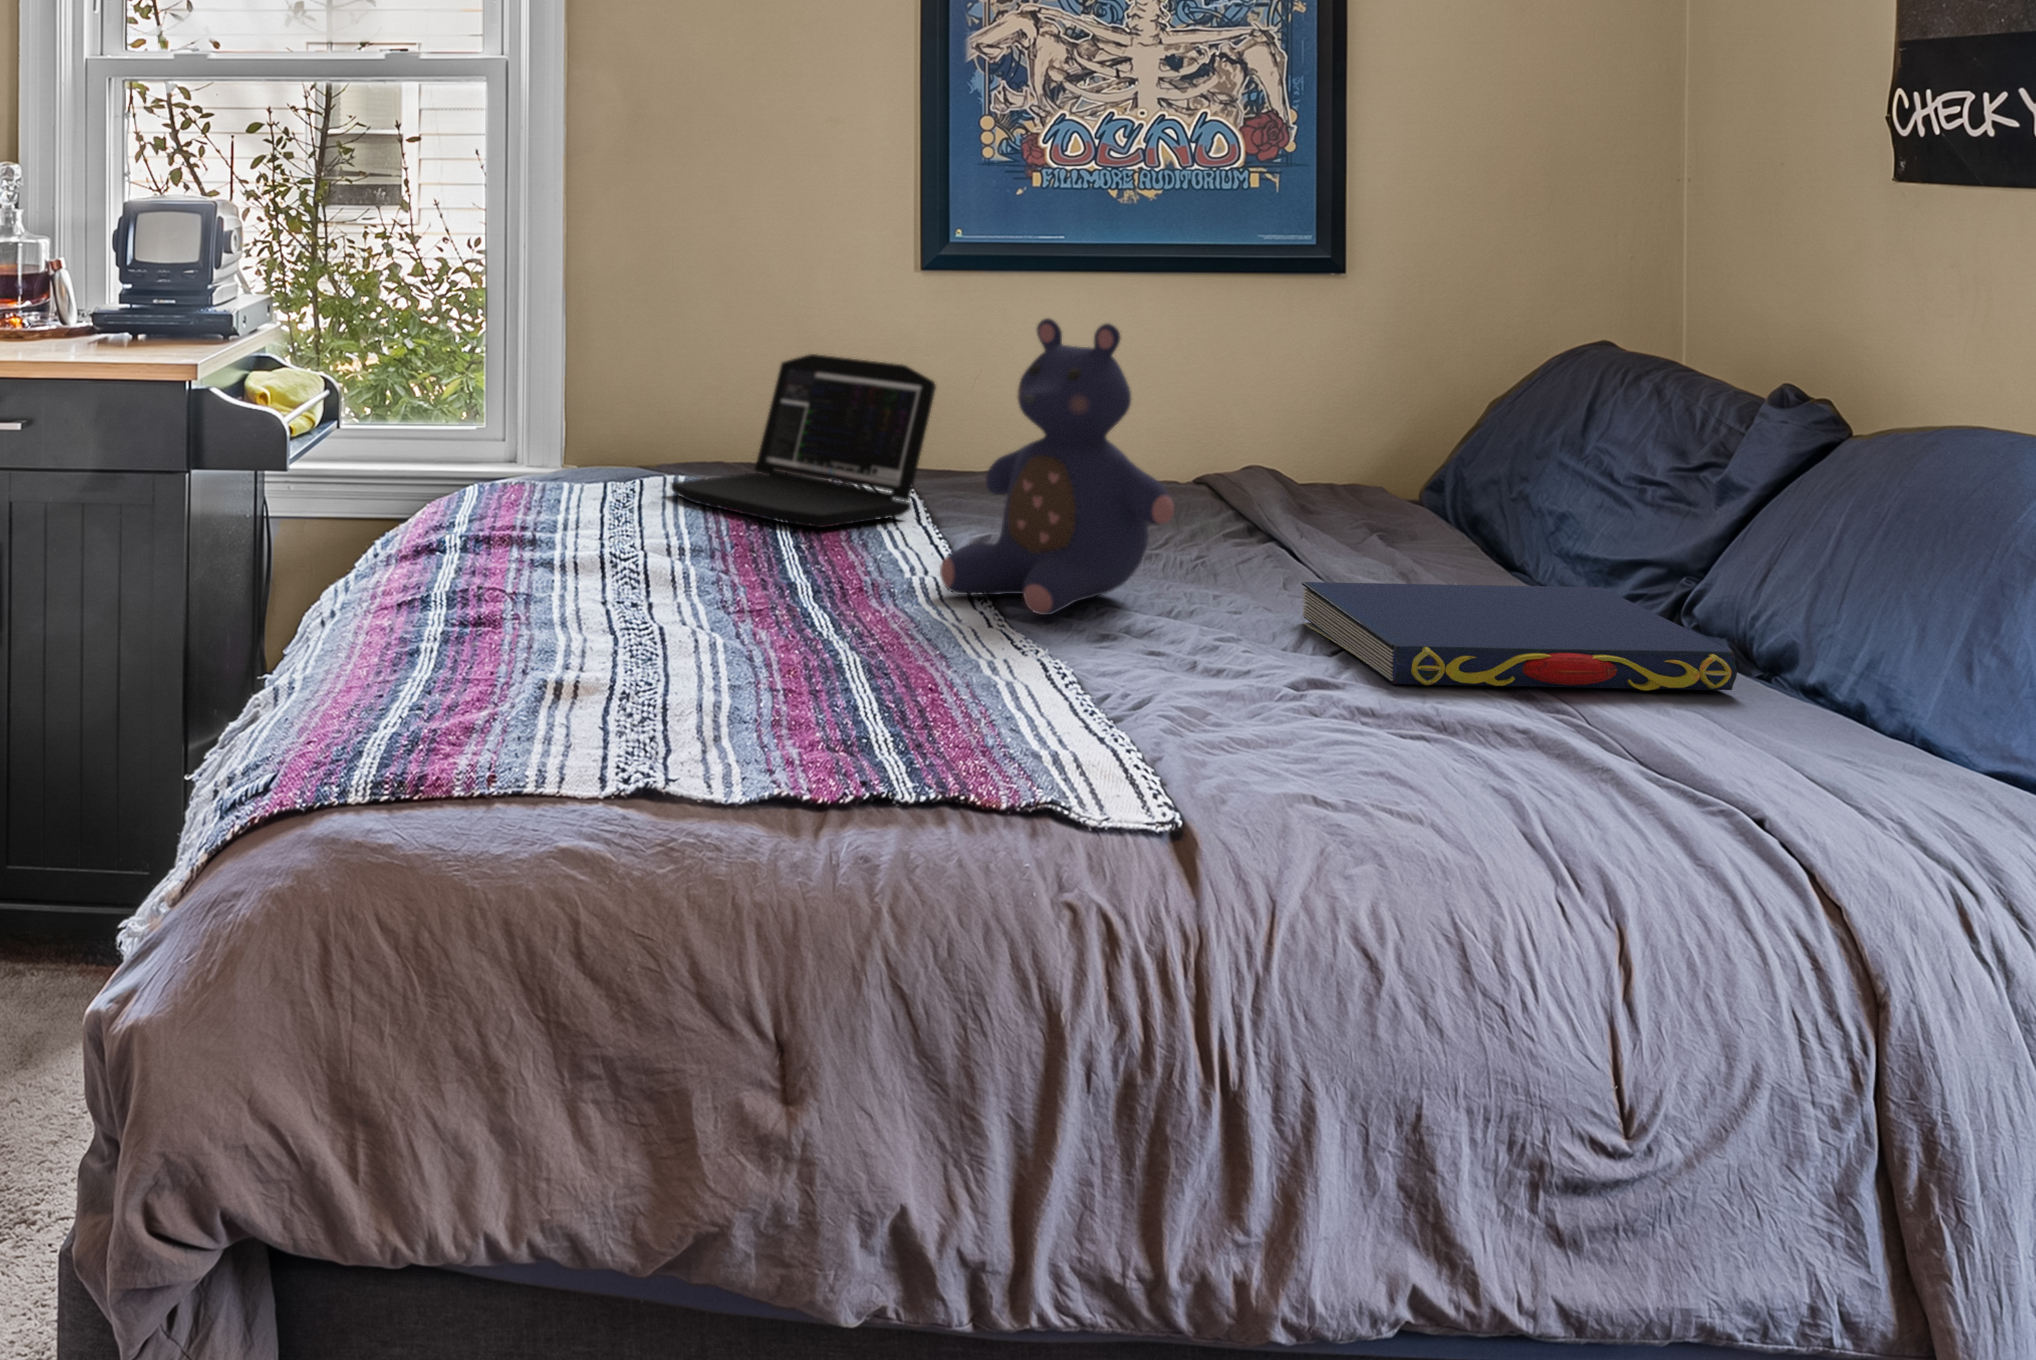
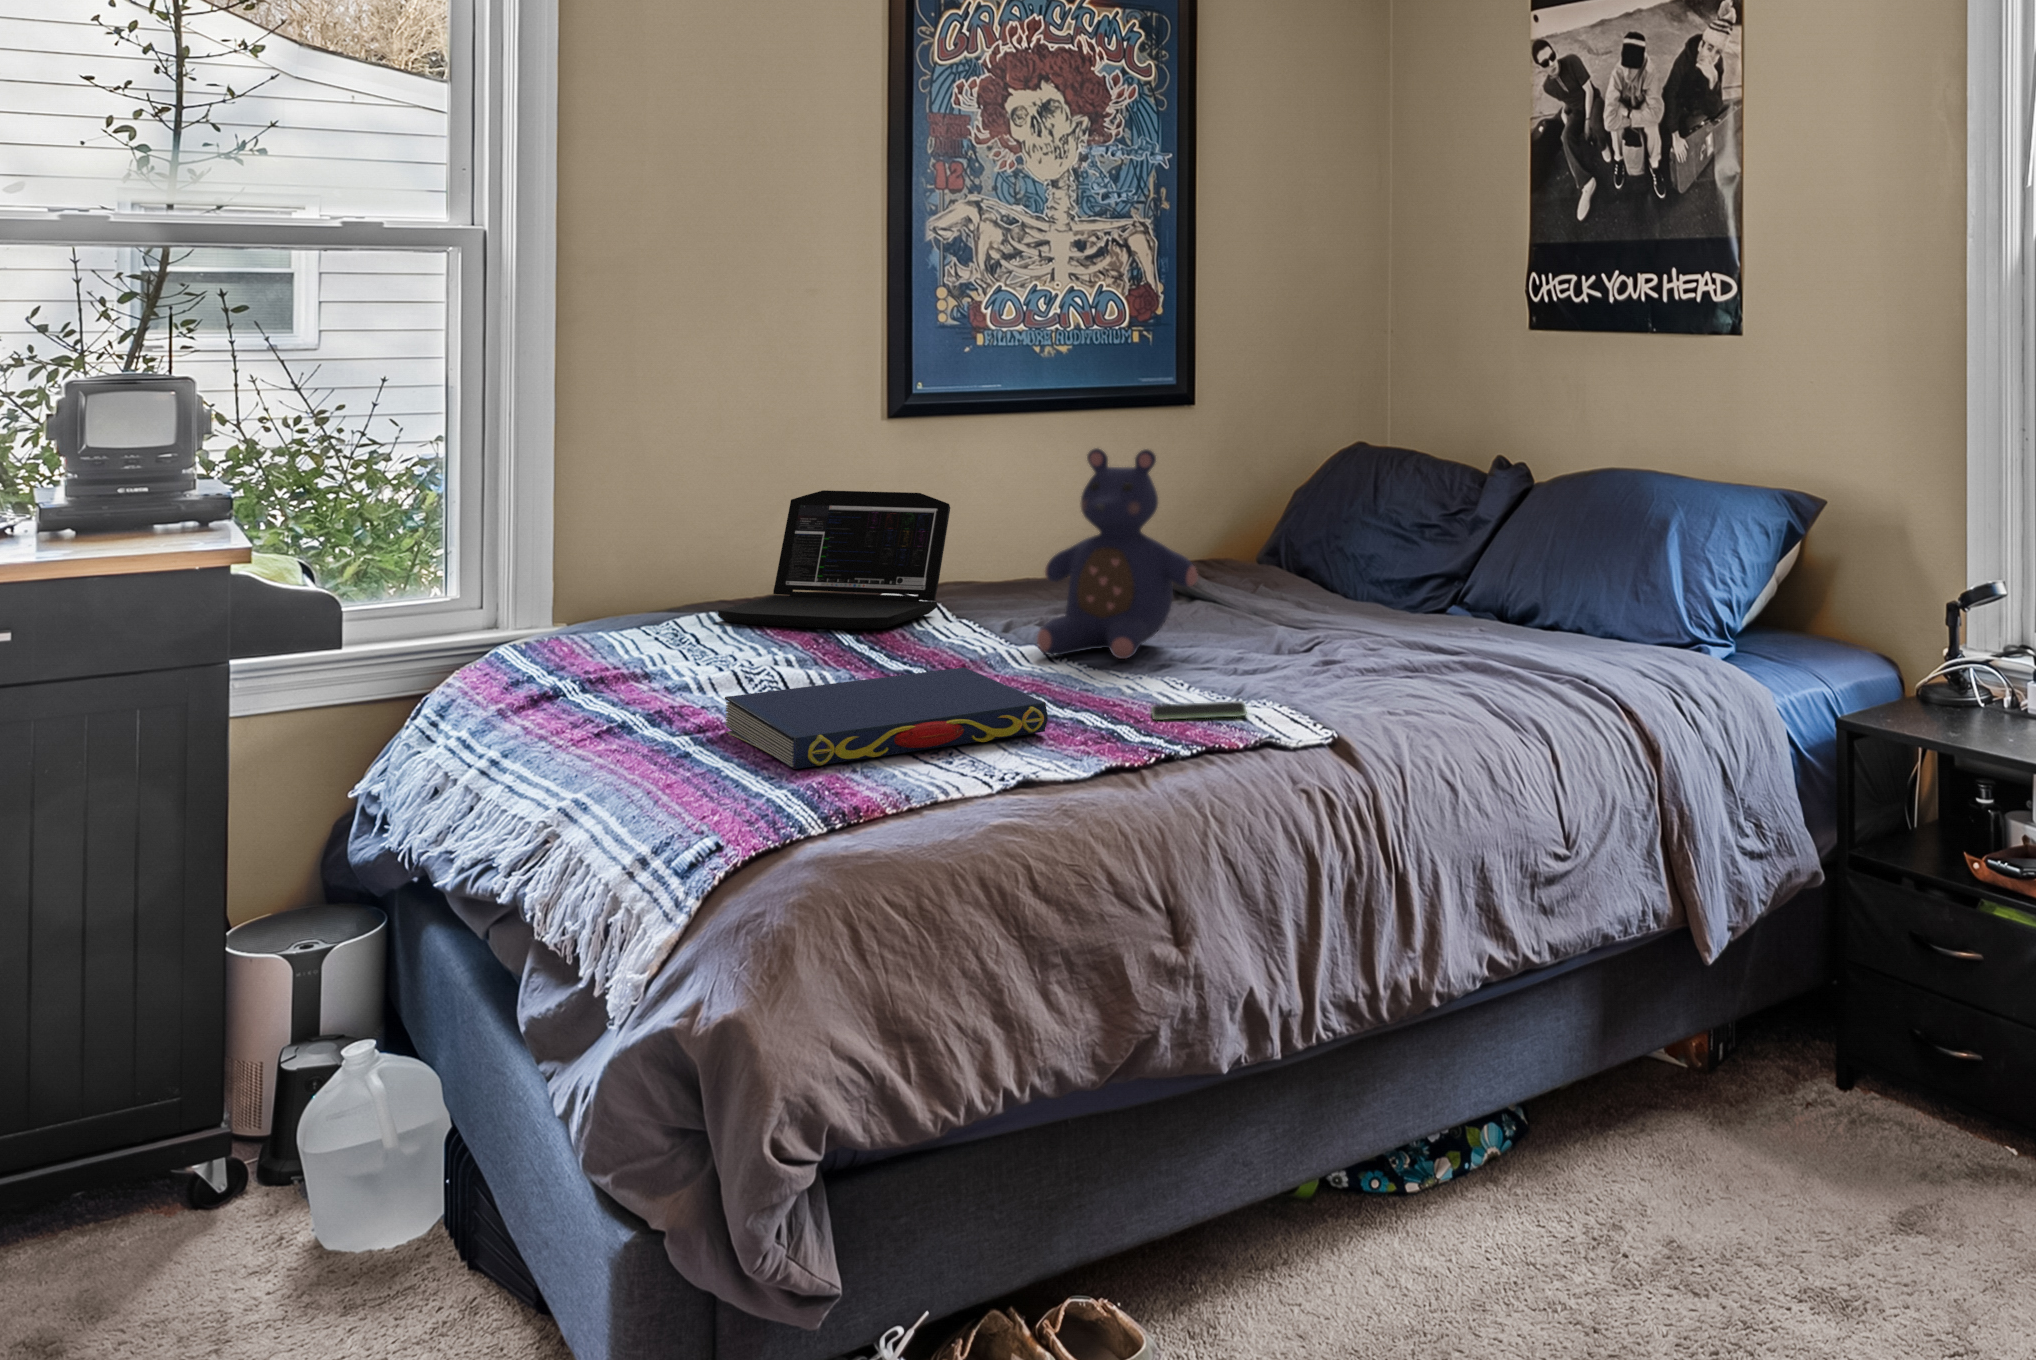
book: present [1302,582,1737,690] -> present [725,667,1048,769]
smartphone: none [953,695,1110,739] -> present [1151,701,1247,720]

